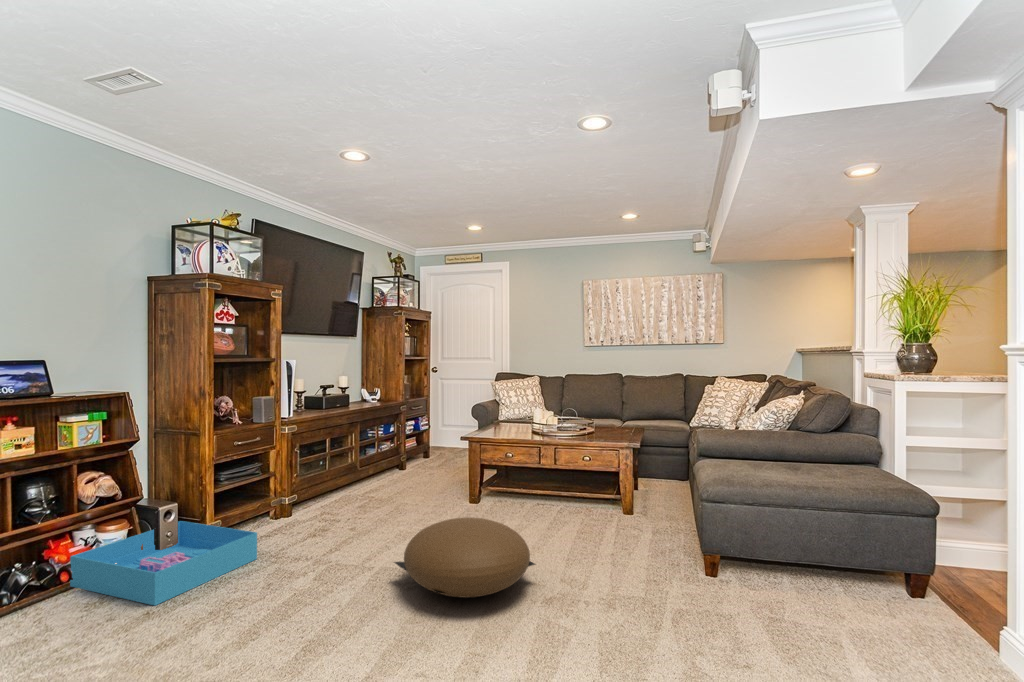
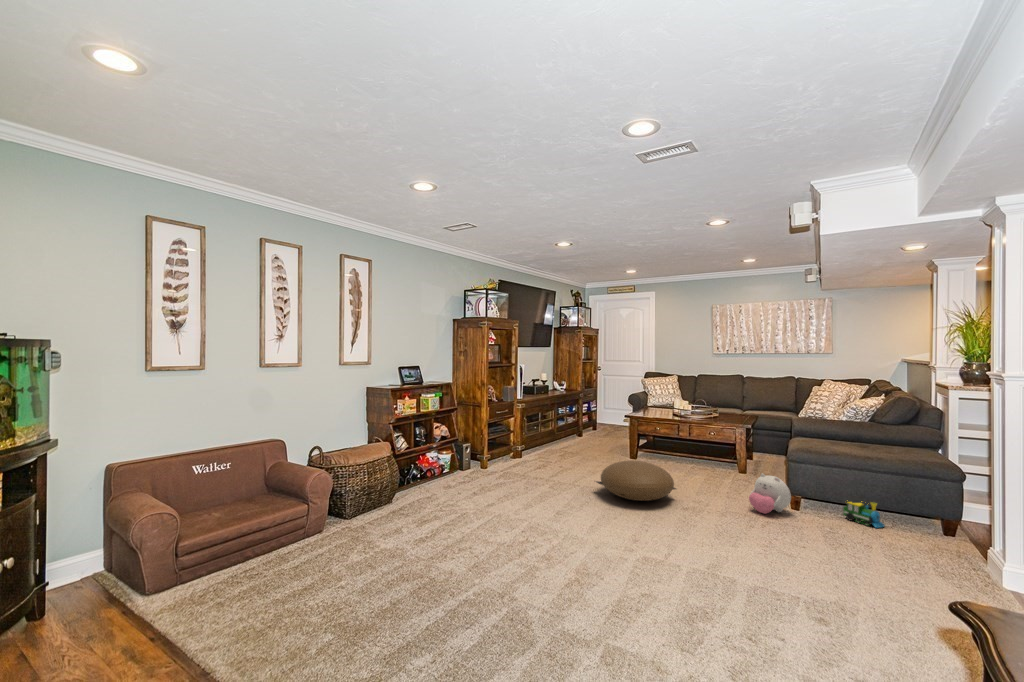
storage bin: present [70,521,257,606] -> none [432,453,515,490]
plush toy: none [650,527,714,598] -> present [749,474,791,514]
toy train: none [788,558,850,607] -> present [843,502,884,527]

